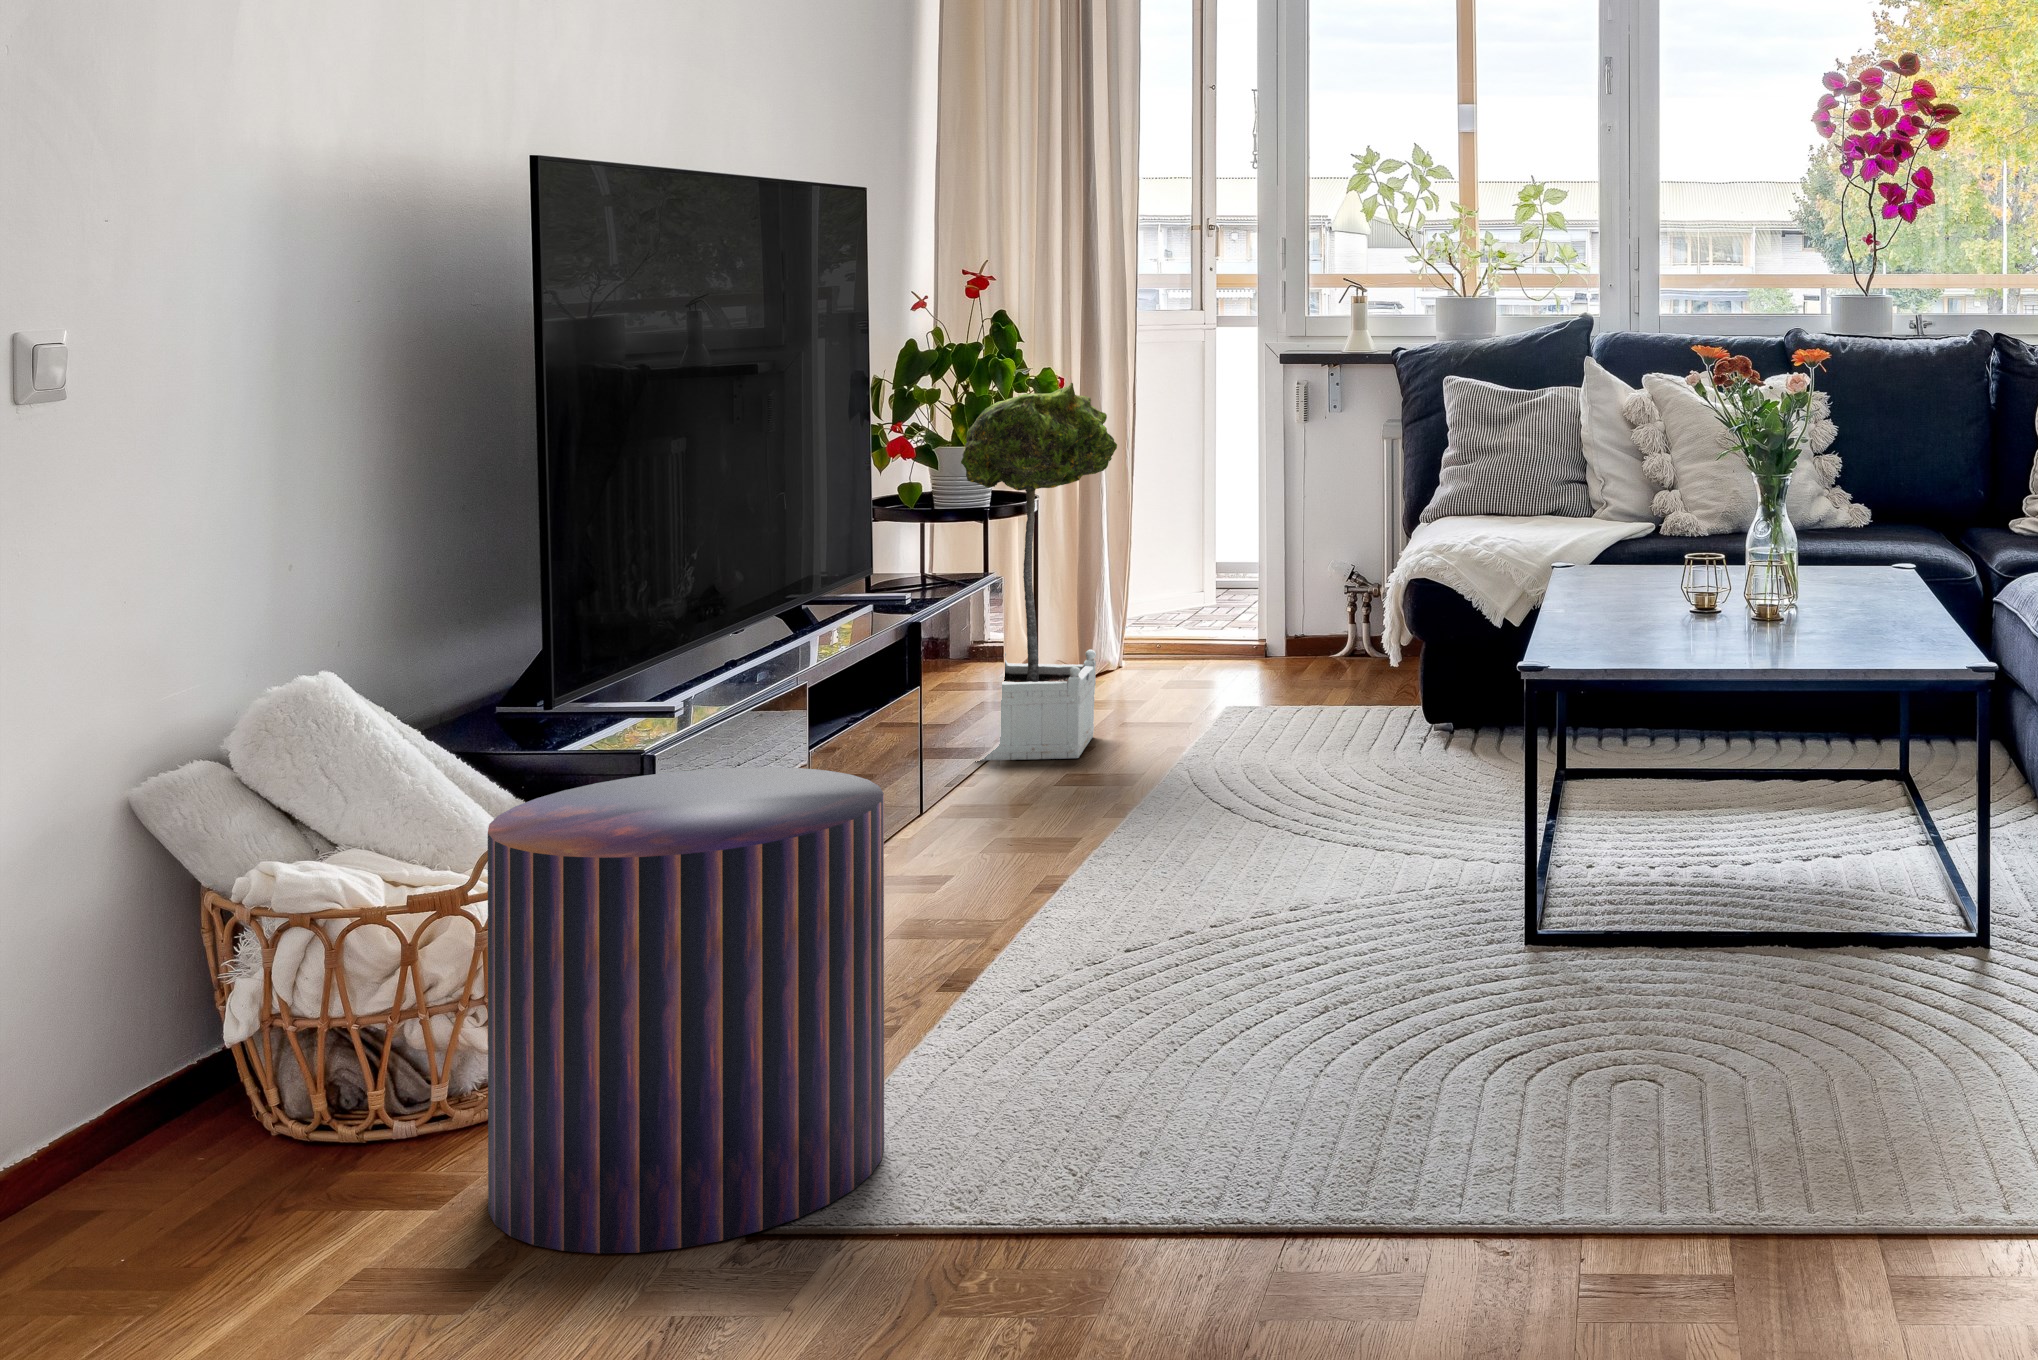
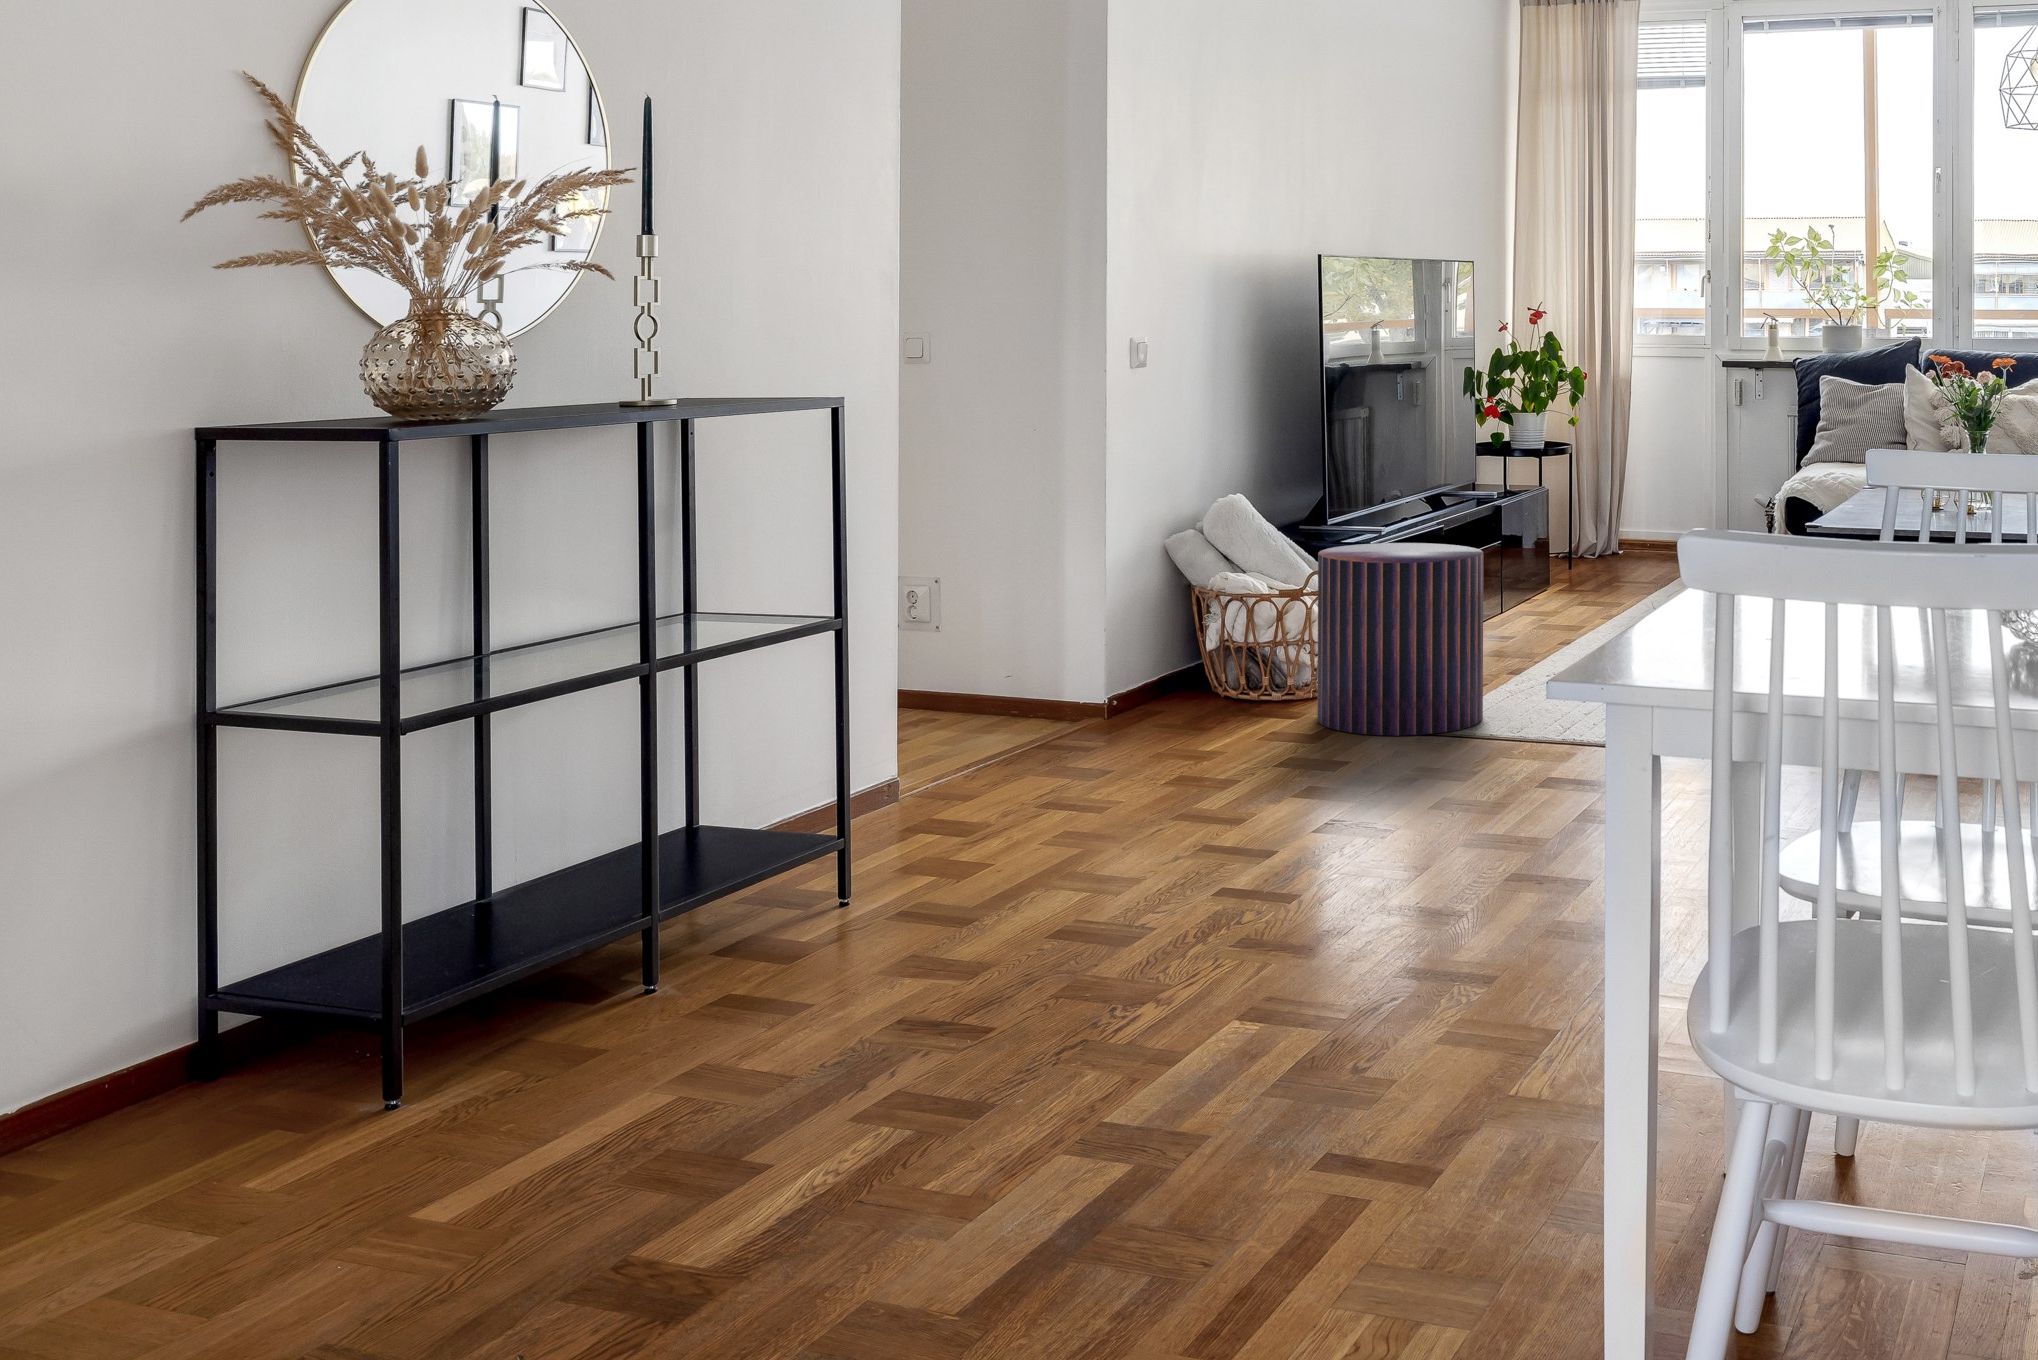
potted tree: present [961,383,1117,760] -> none [1525,375,1615,599]

